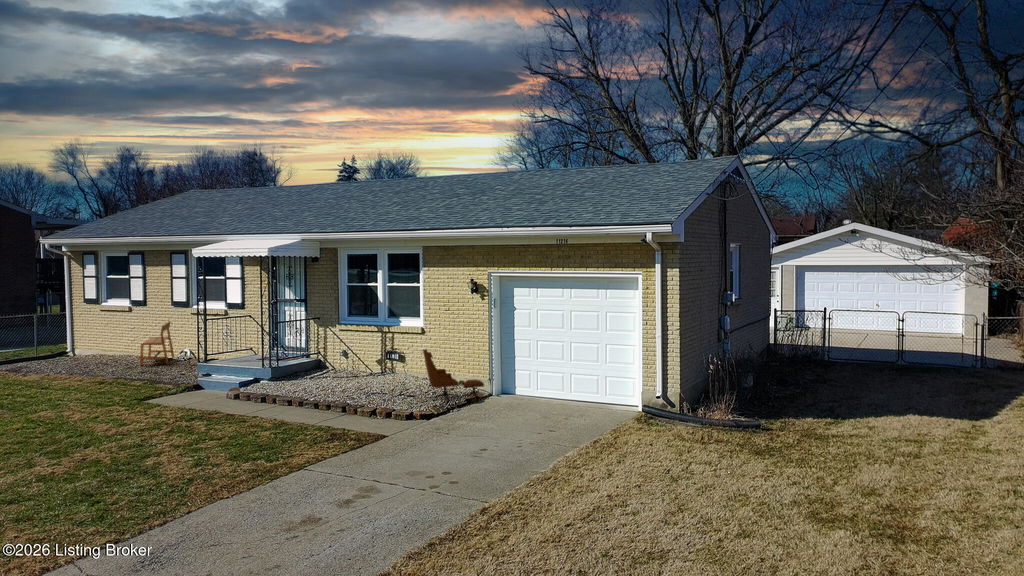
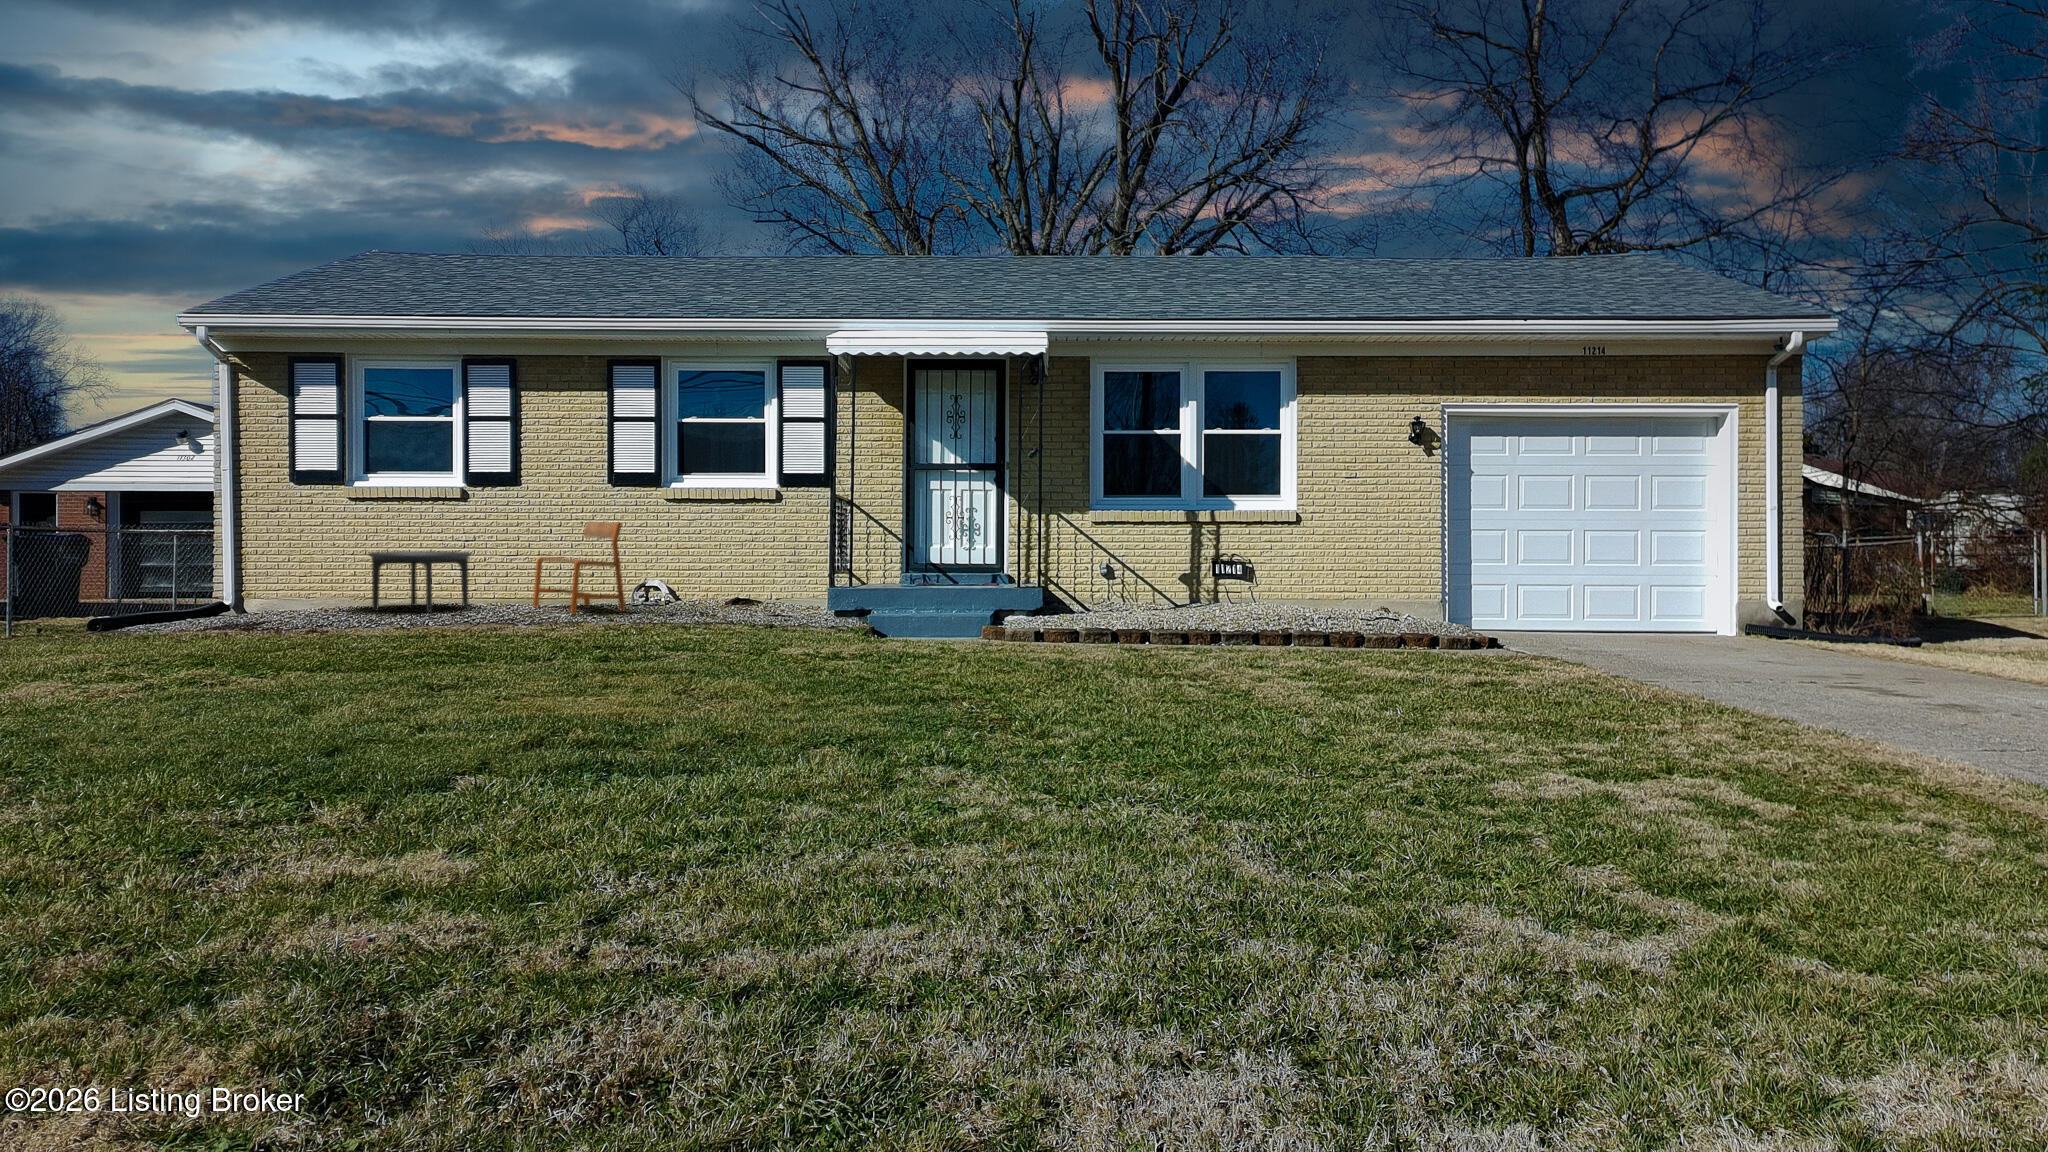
round table: none [82,333,128,362] -> present [368,551,472,612]
lounge chair: present [423,349,484,400] -> none [1370,539,1447,630]

